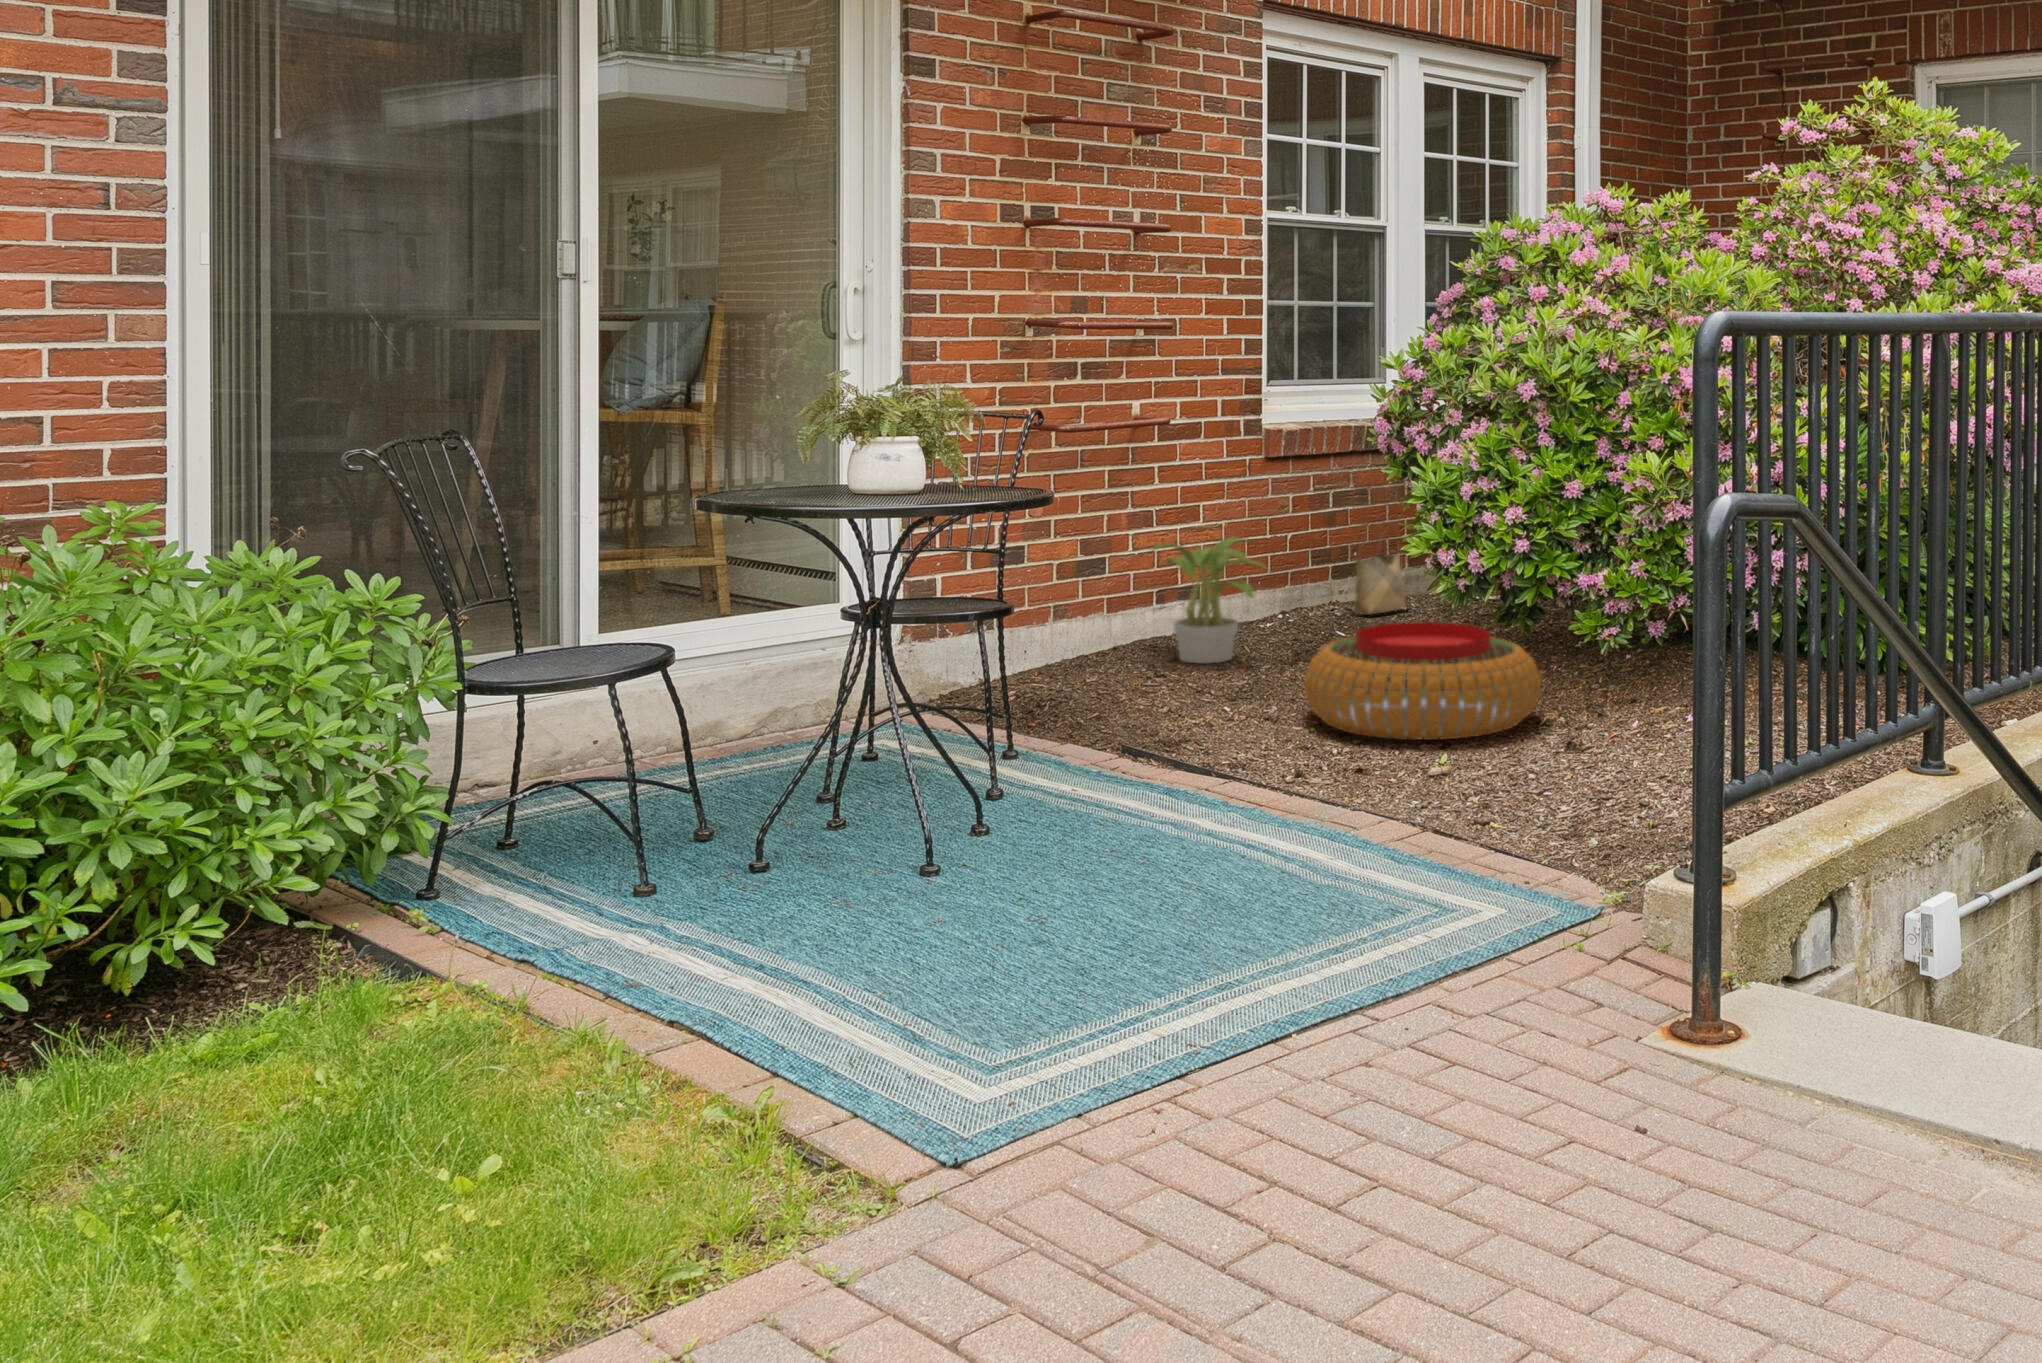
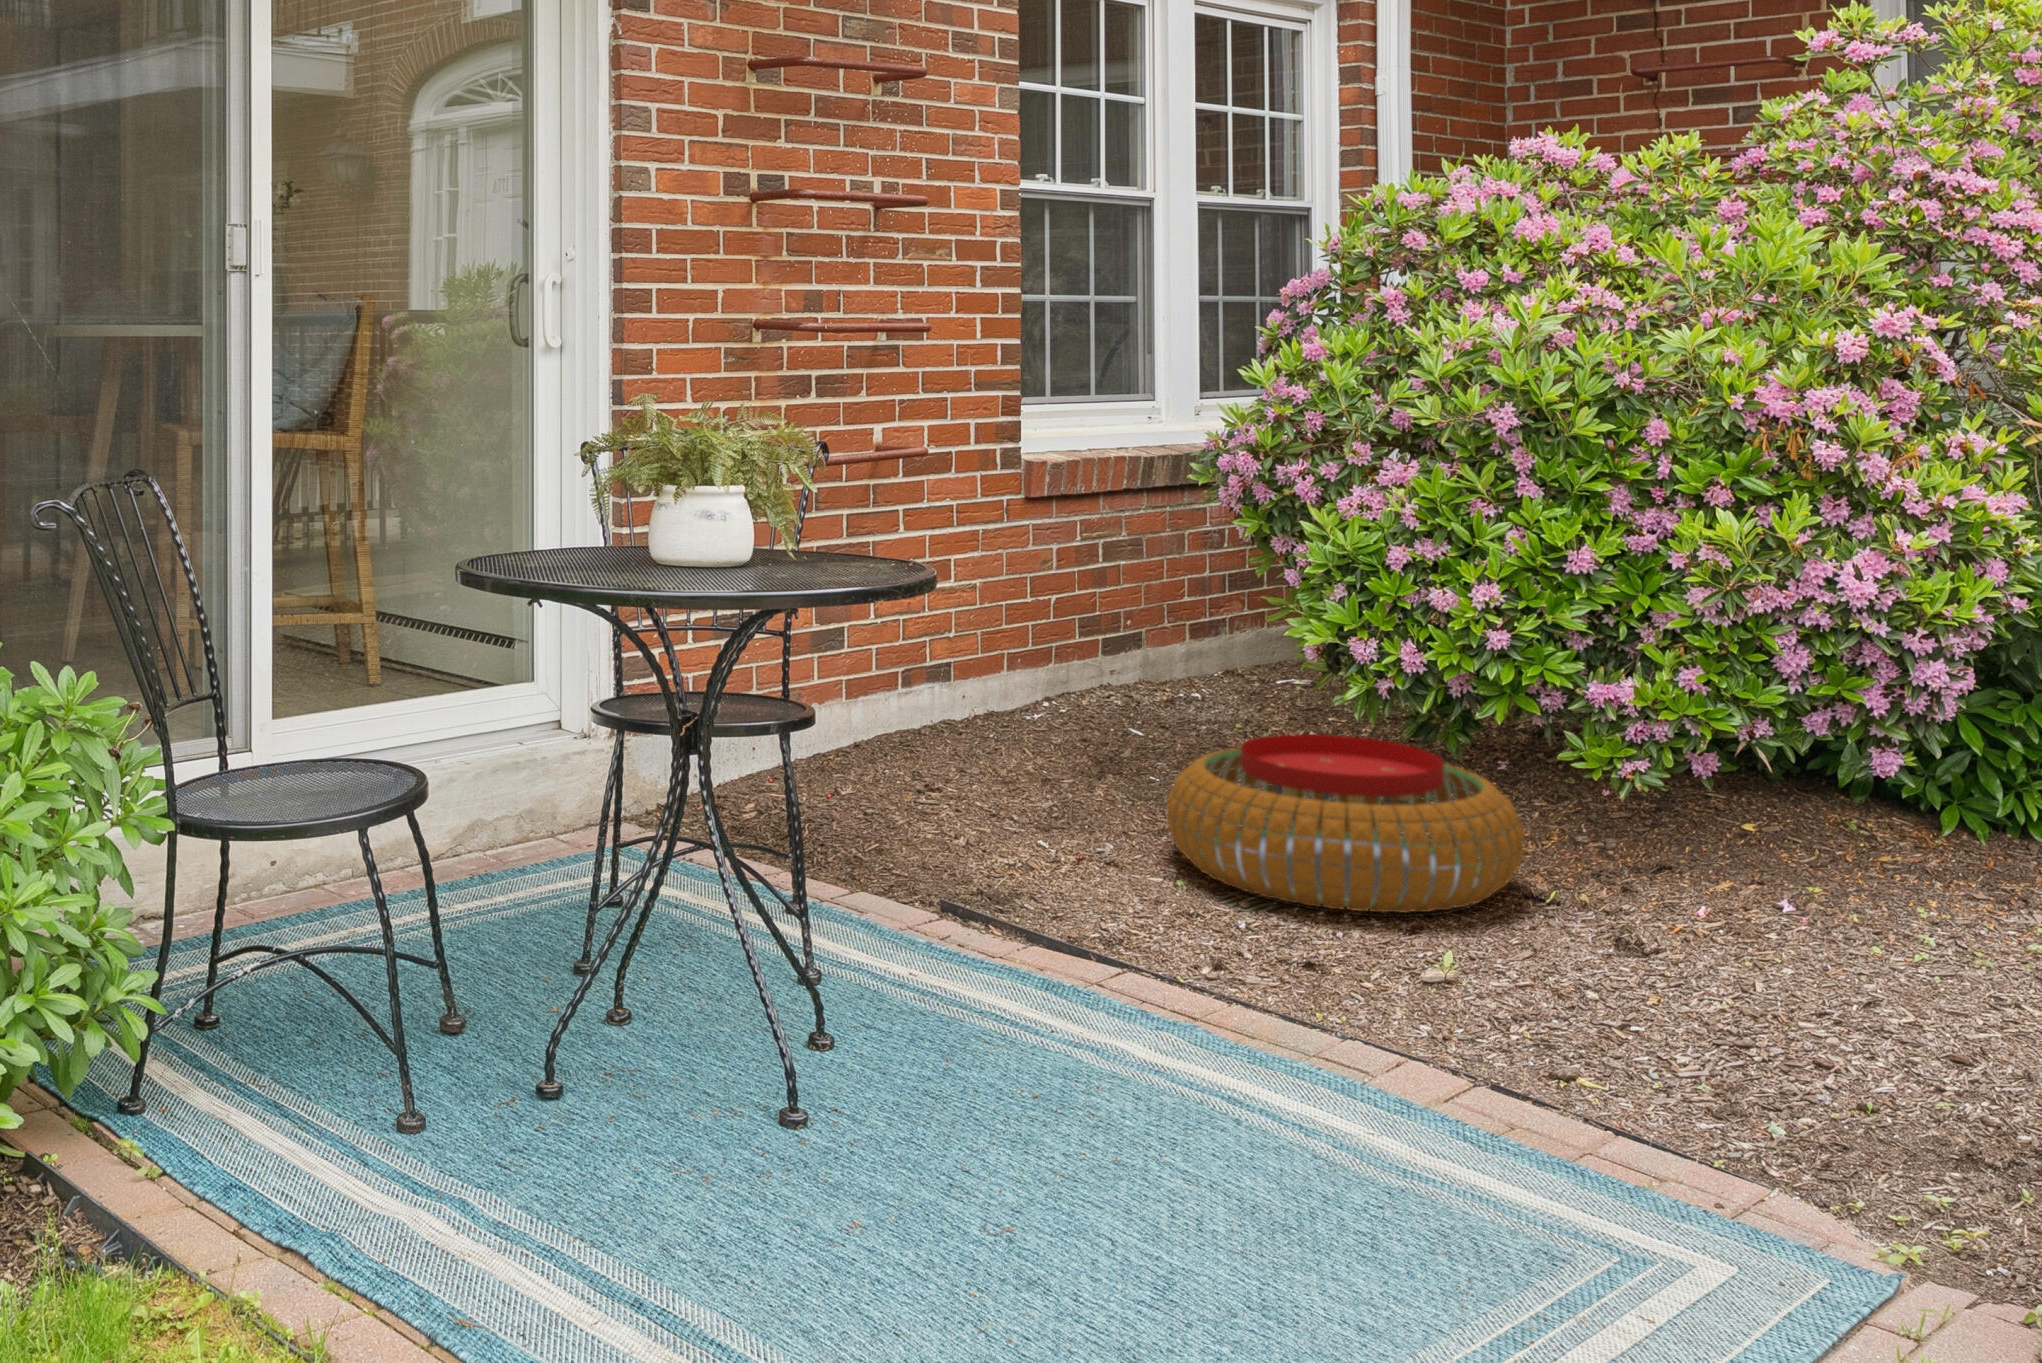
potted plant: present [1152,538,1265,663] -> none [909,603,1064,769]
woven basket: present [1355,544,1406,615] -> none [1129,582,1196,701]

